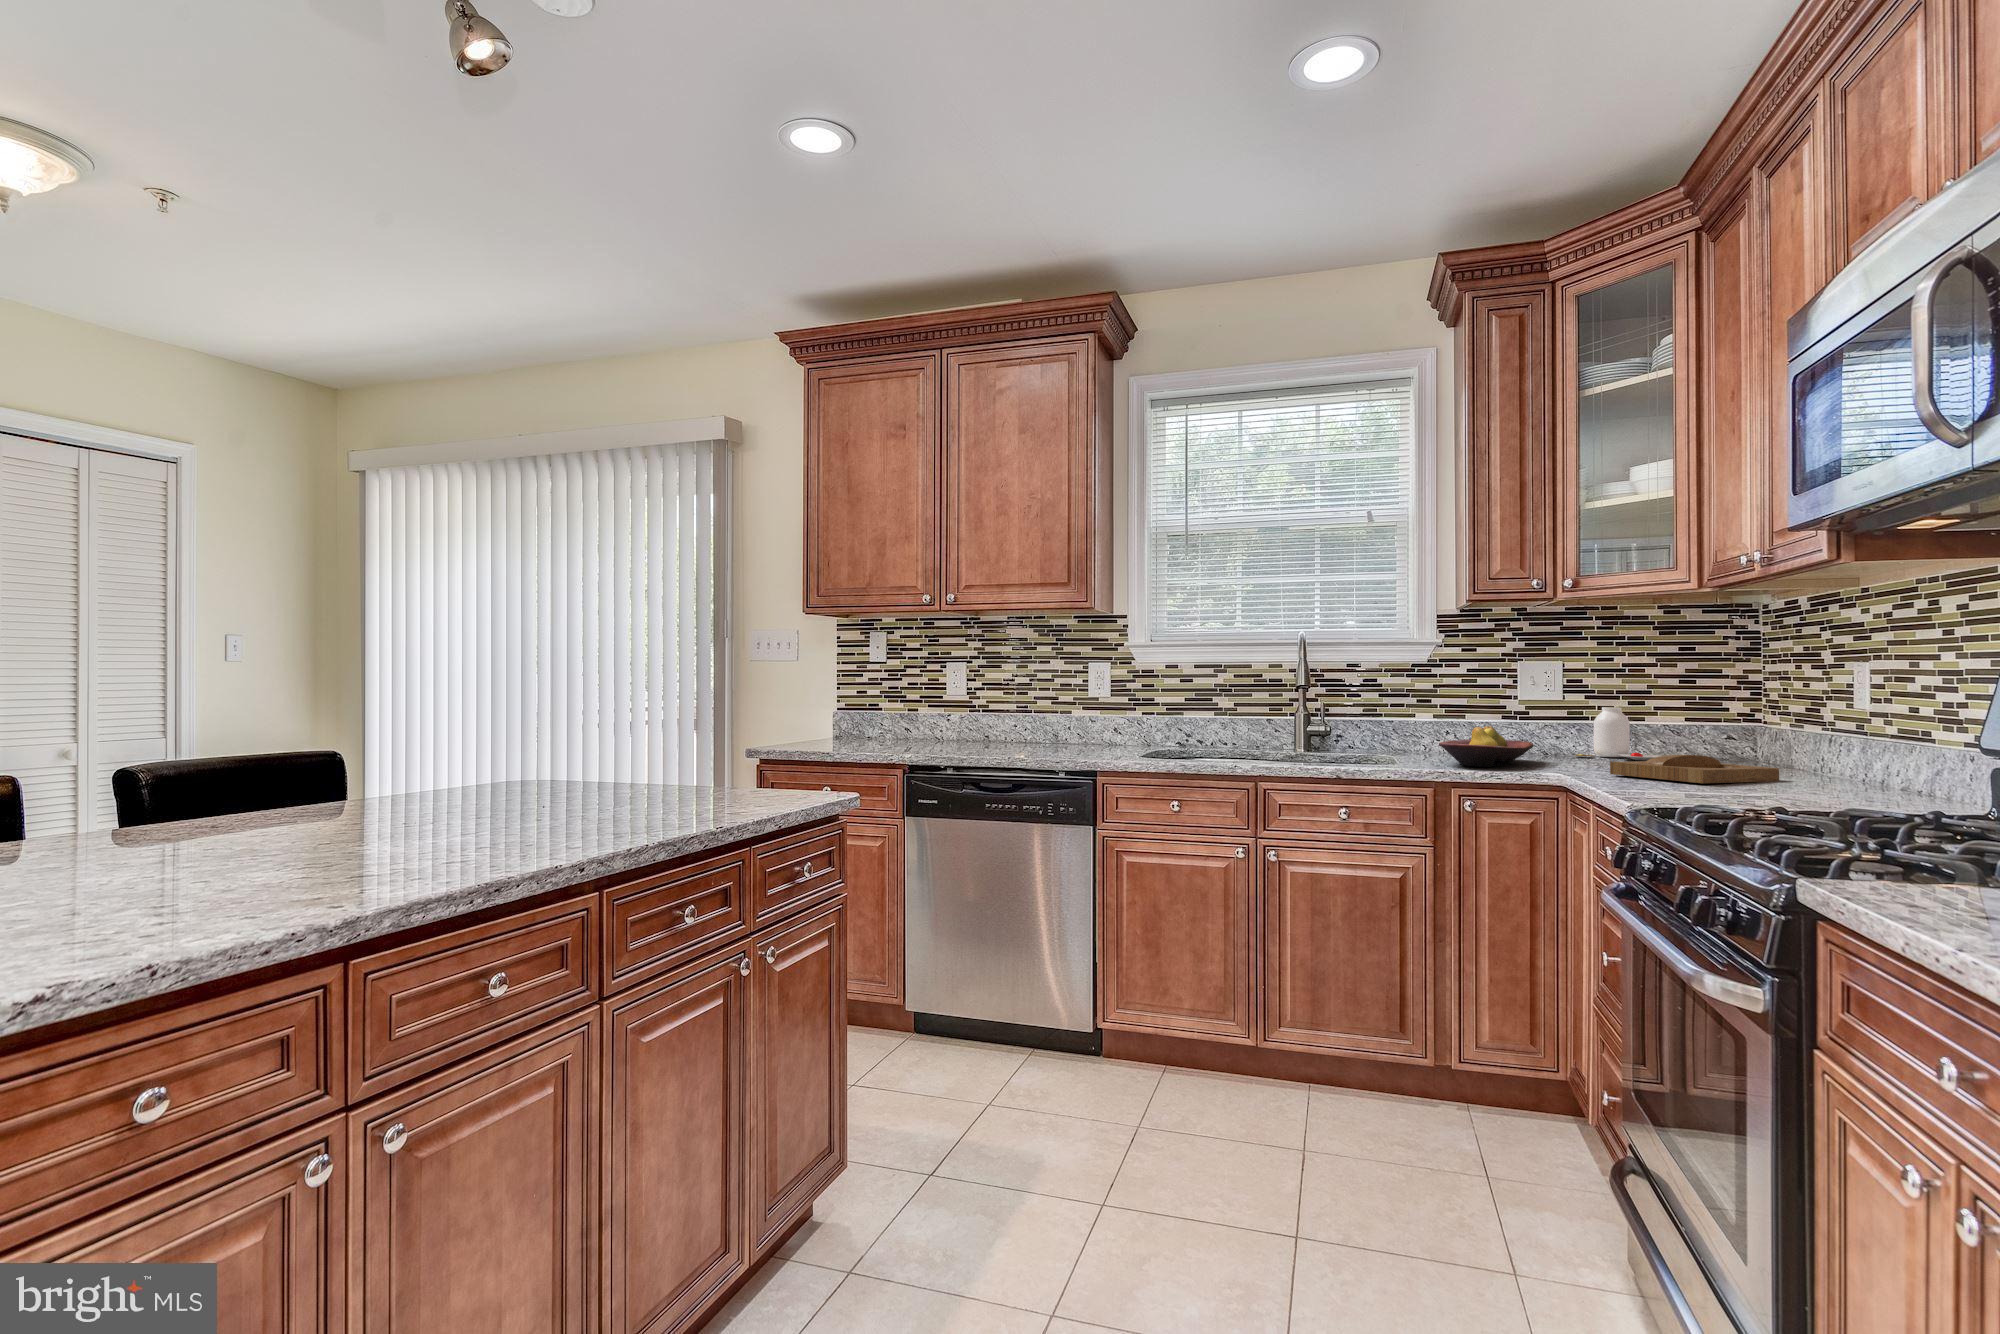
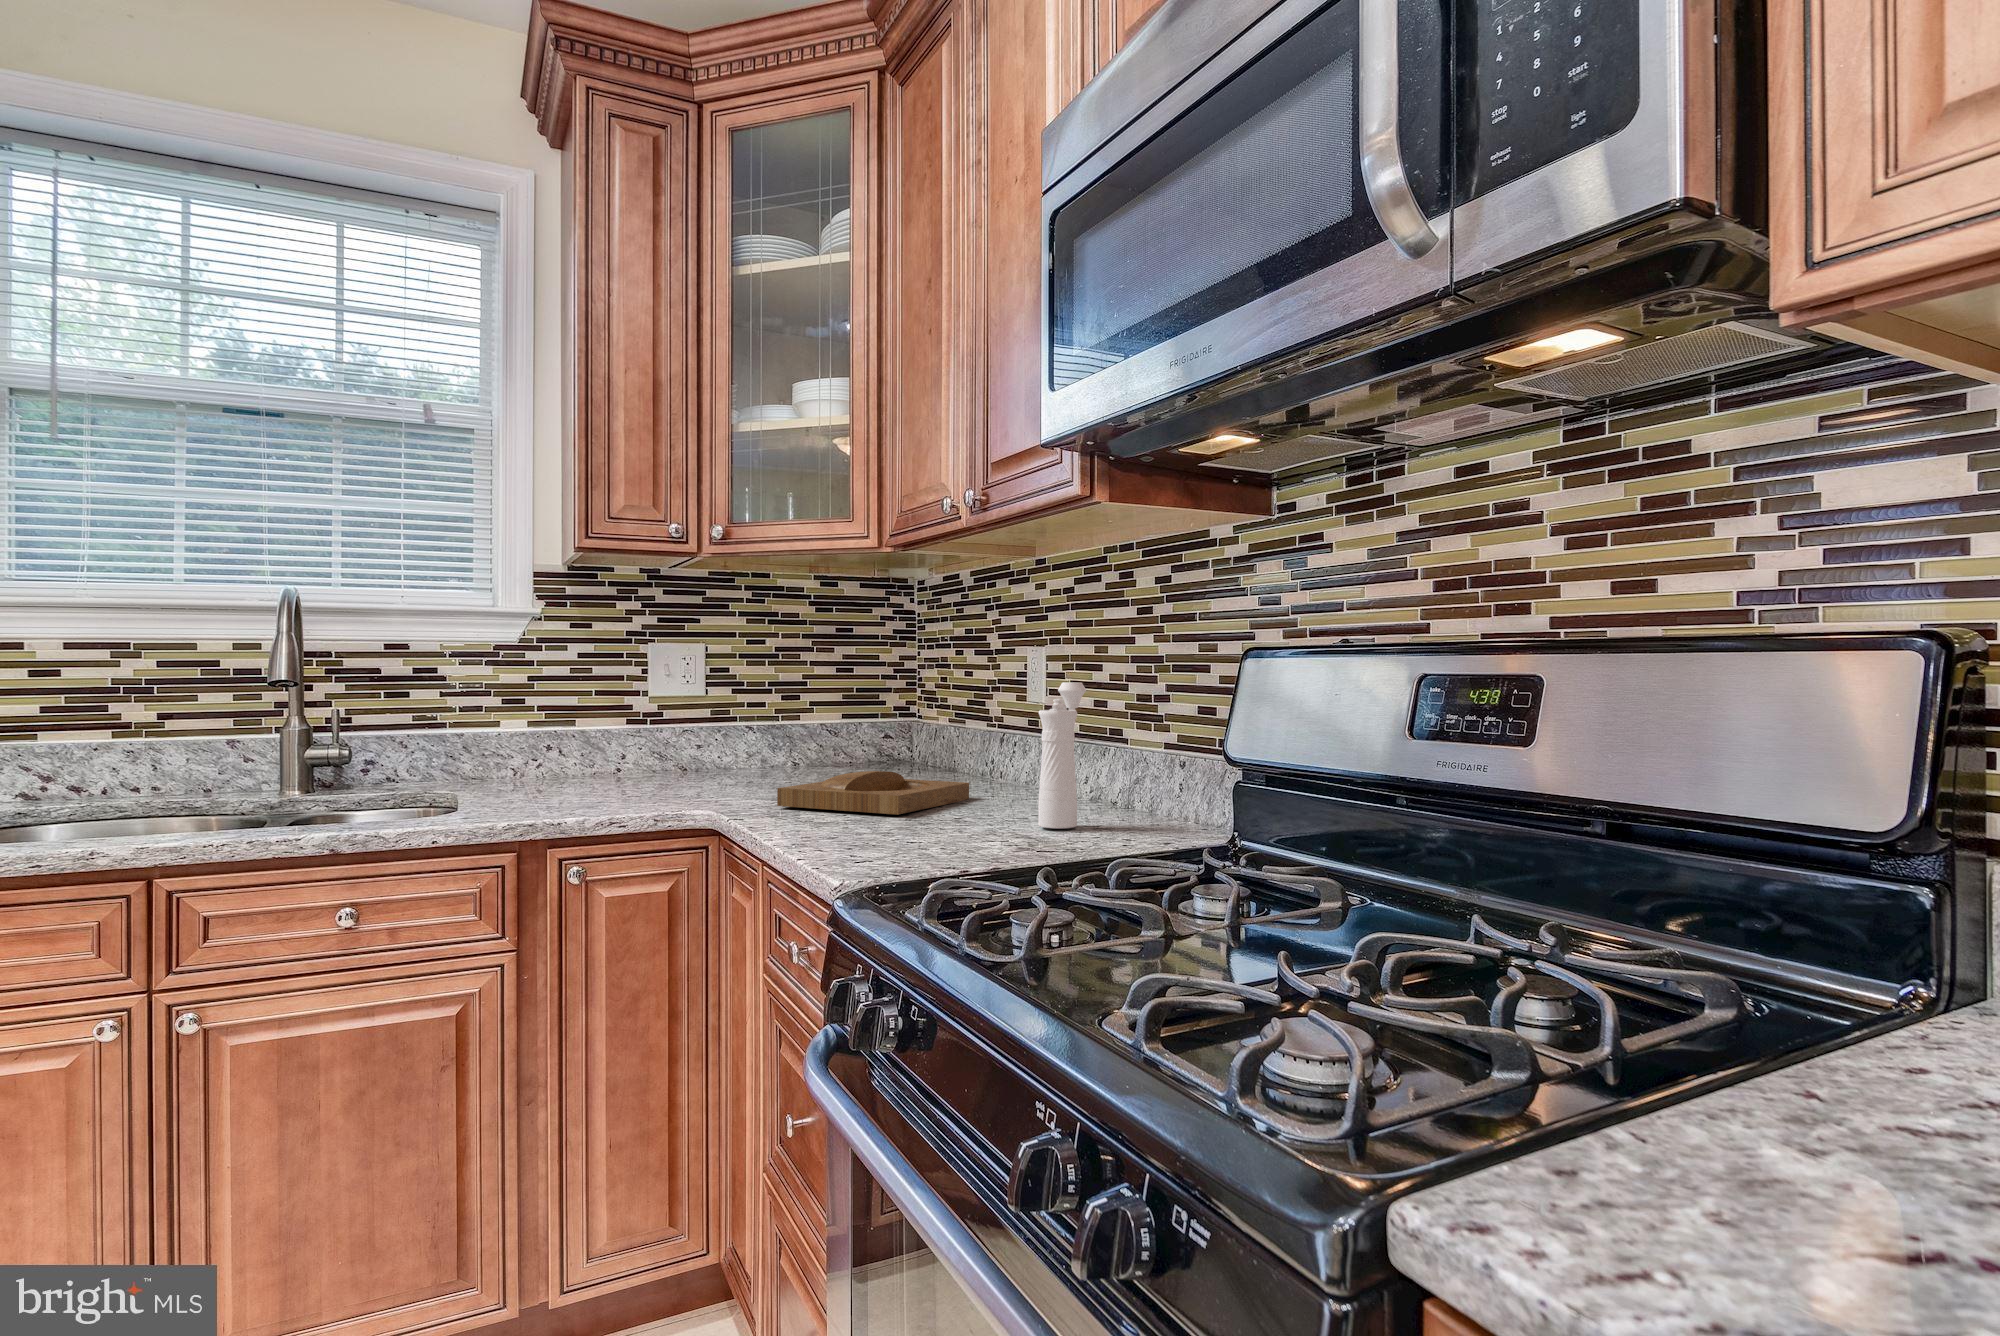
pepper mill: none [1818,691,1875,798] -> present [1038,682,1086,828]
jar: present [1575,707,1660,760] -> none [720,705,830,774]
fruit bowl: present [1439,726,1533,767] -> none [529,739,670,805]

